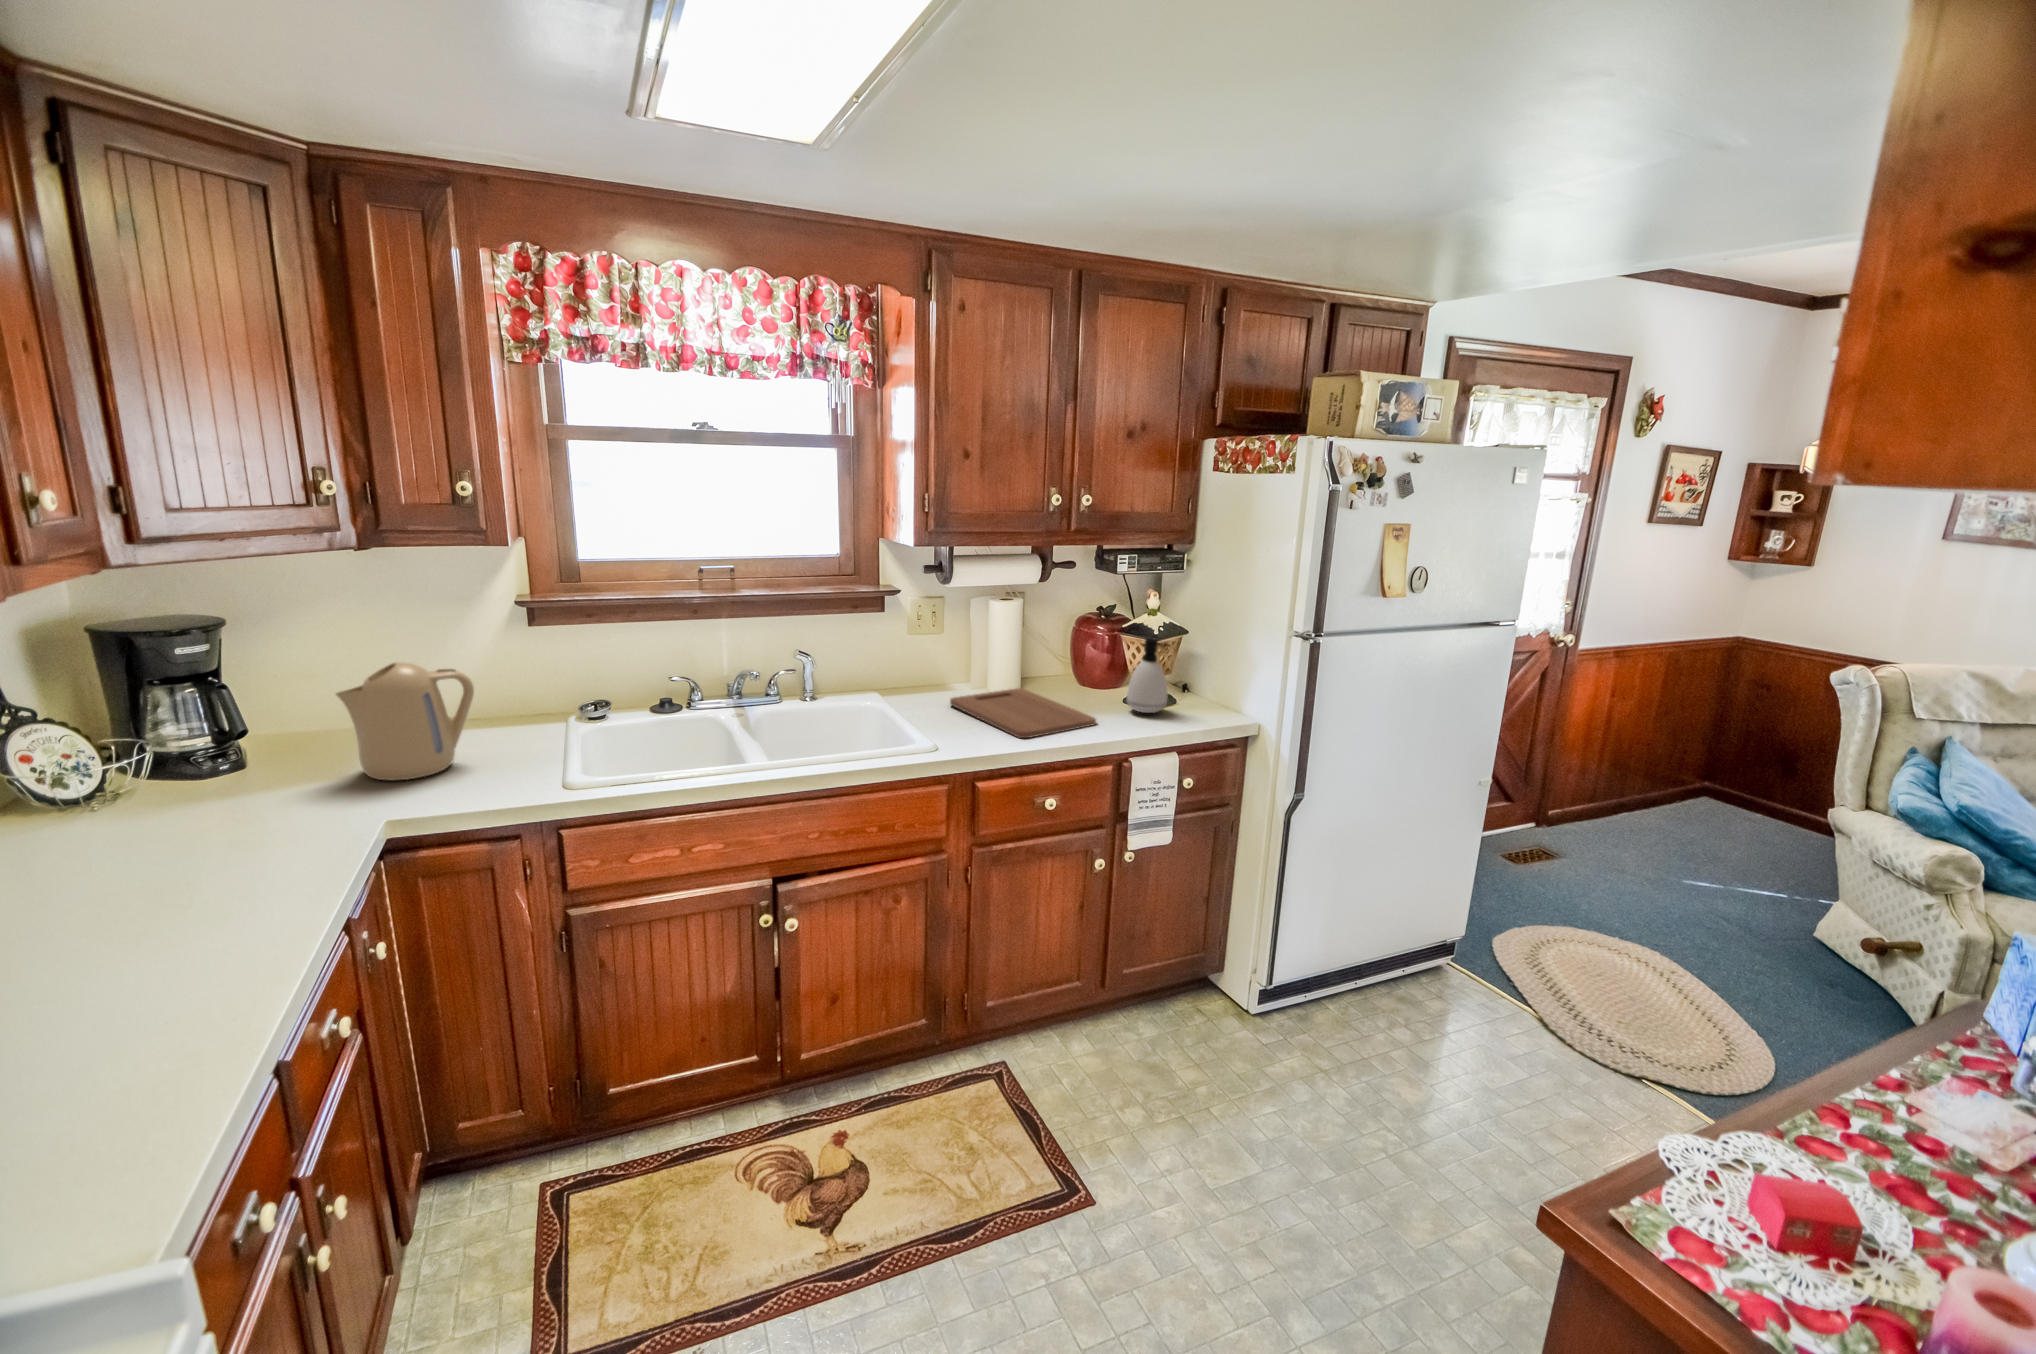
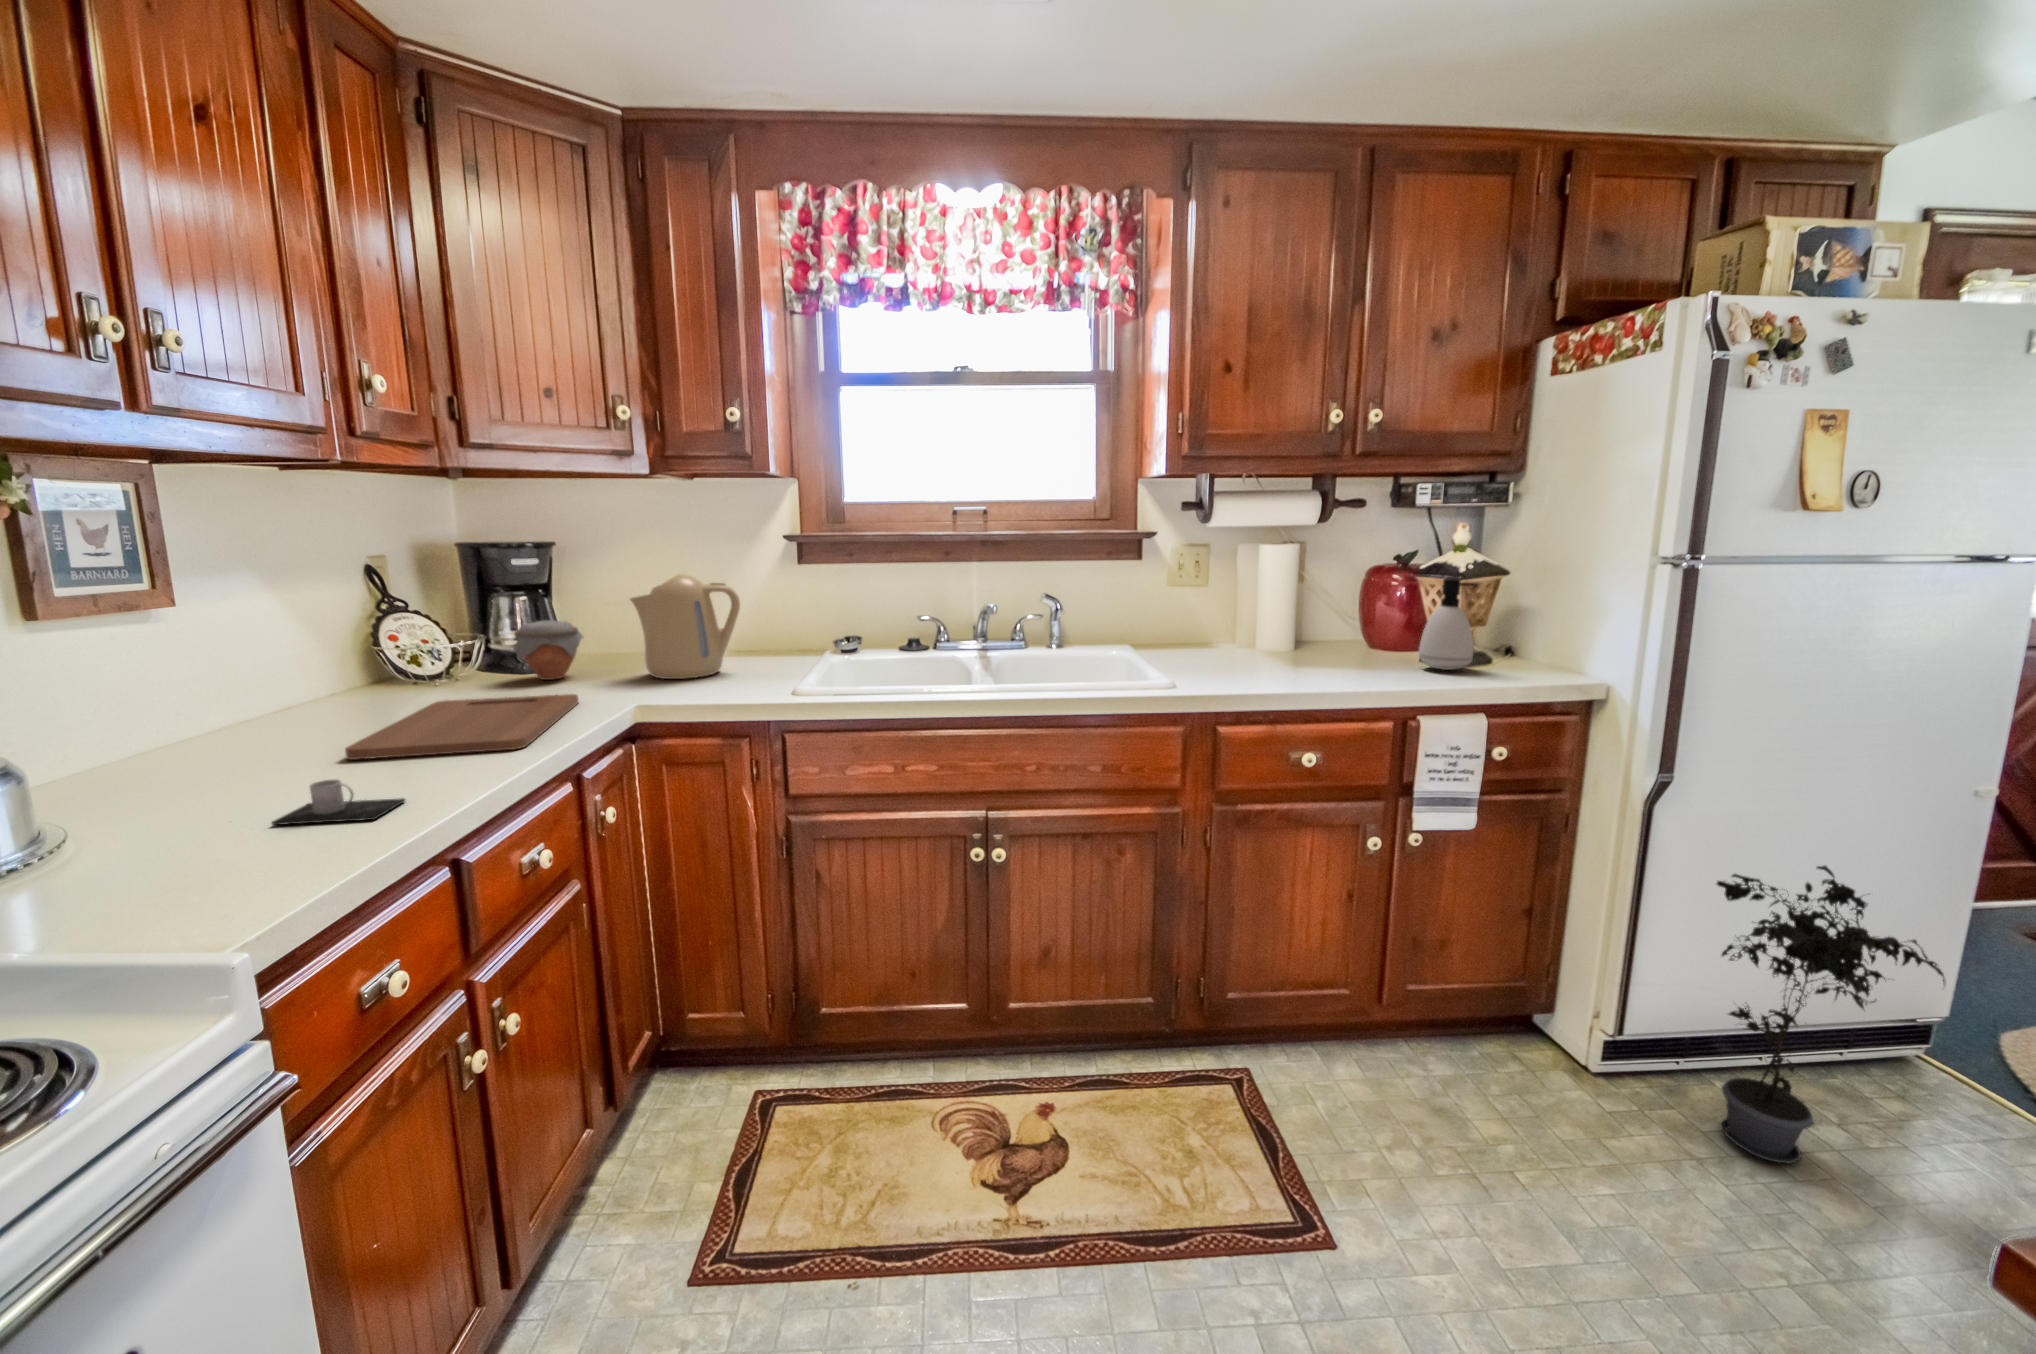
cutting board: present [950,688,1096,738] -> present [345,694,578,760]
jar: none [177,722,271,794] -> present [513,620,583,680]
potted plant: none [1329,850,1458,1060] -> present [1717,866,1945,1163]
mug: none [60,1009,211,1077] -> present [272,779,405,825]

